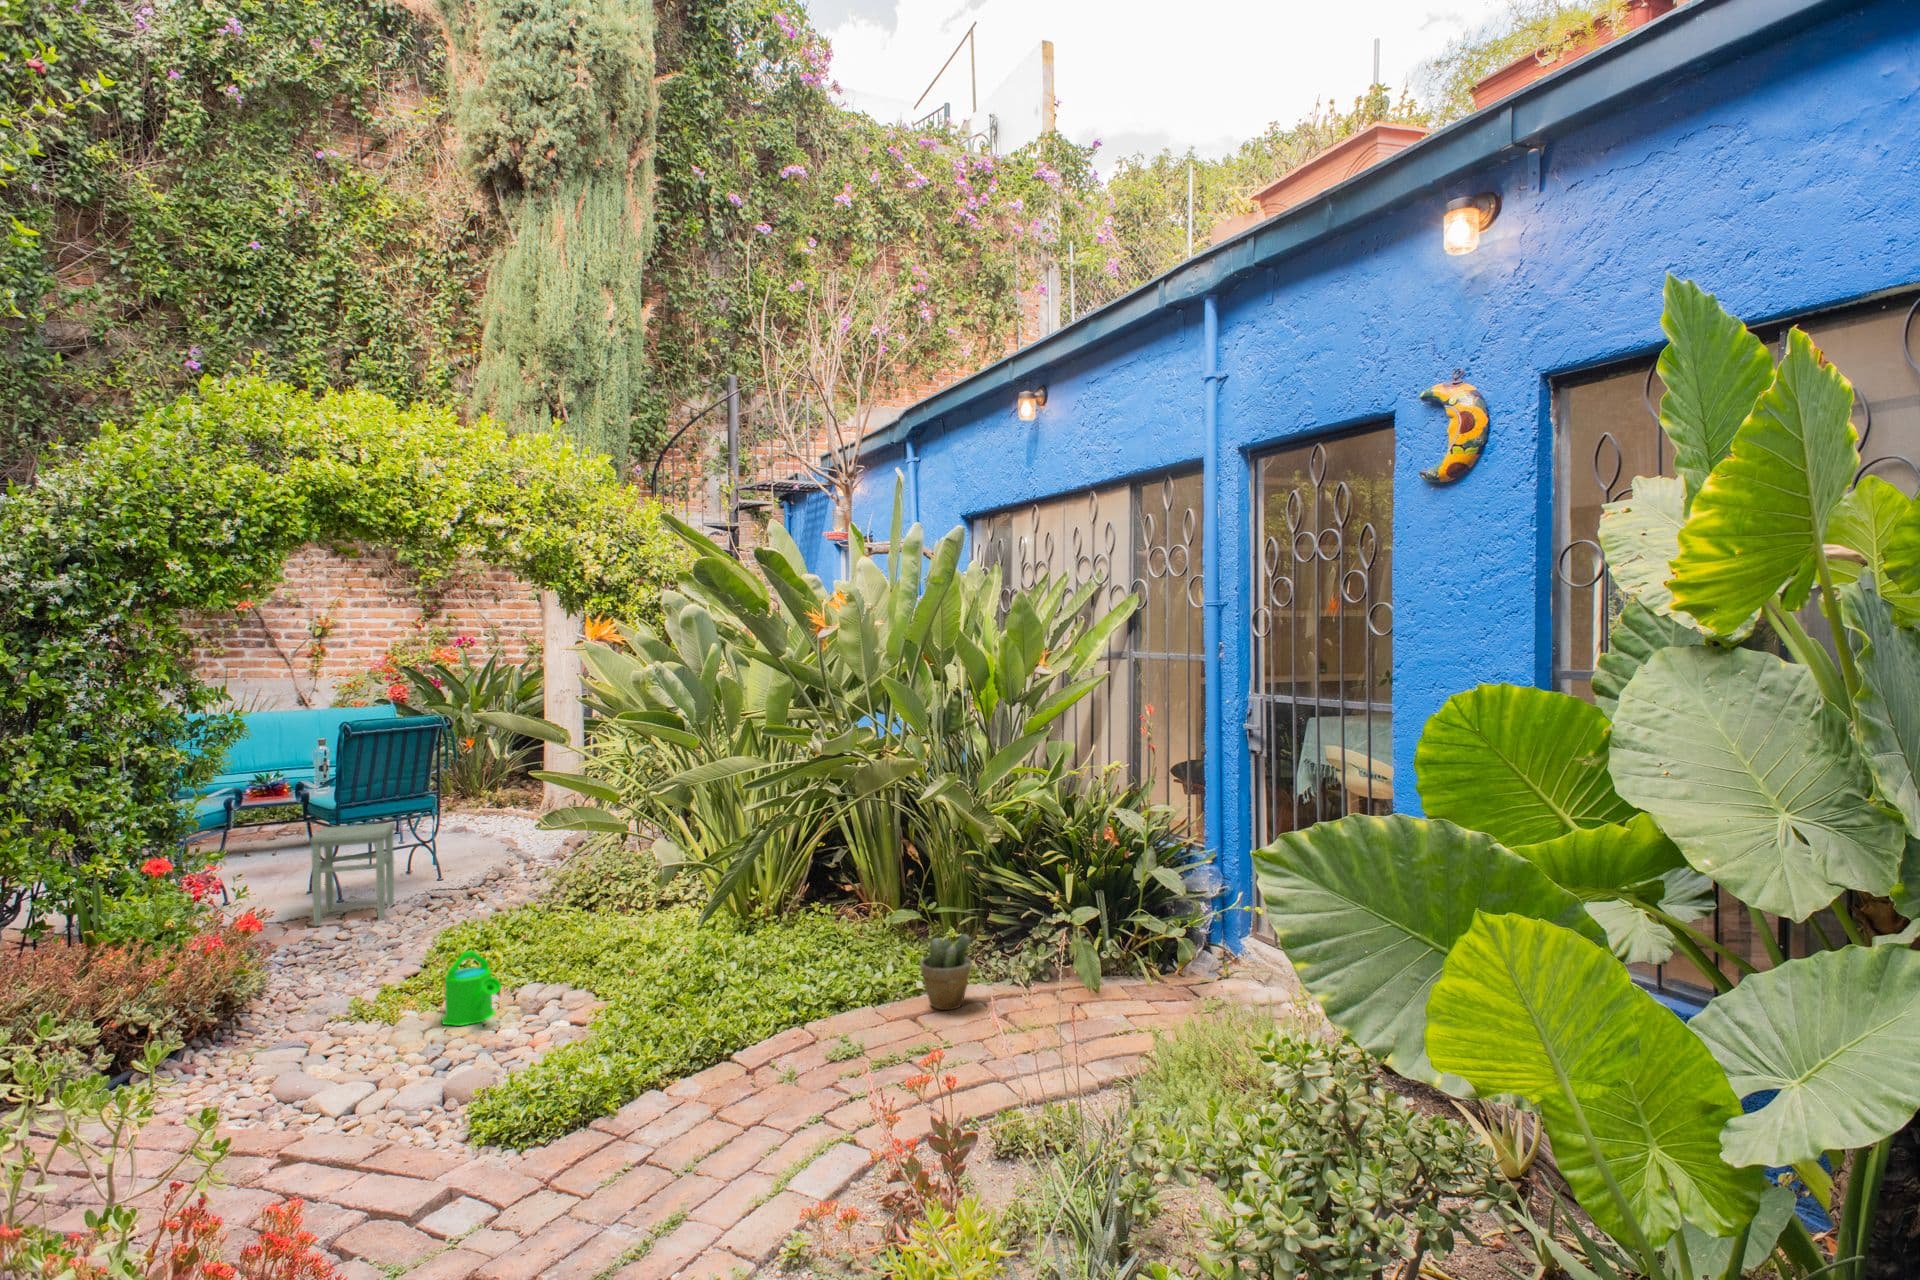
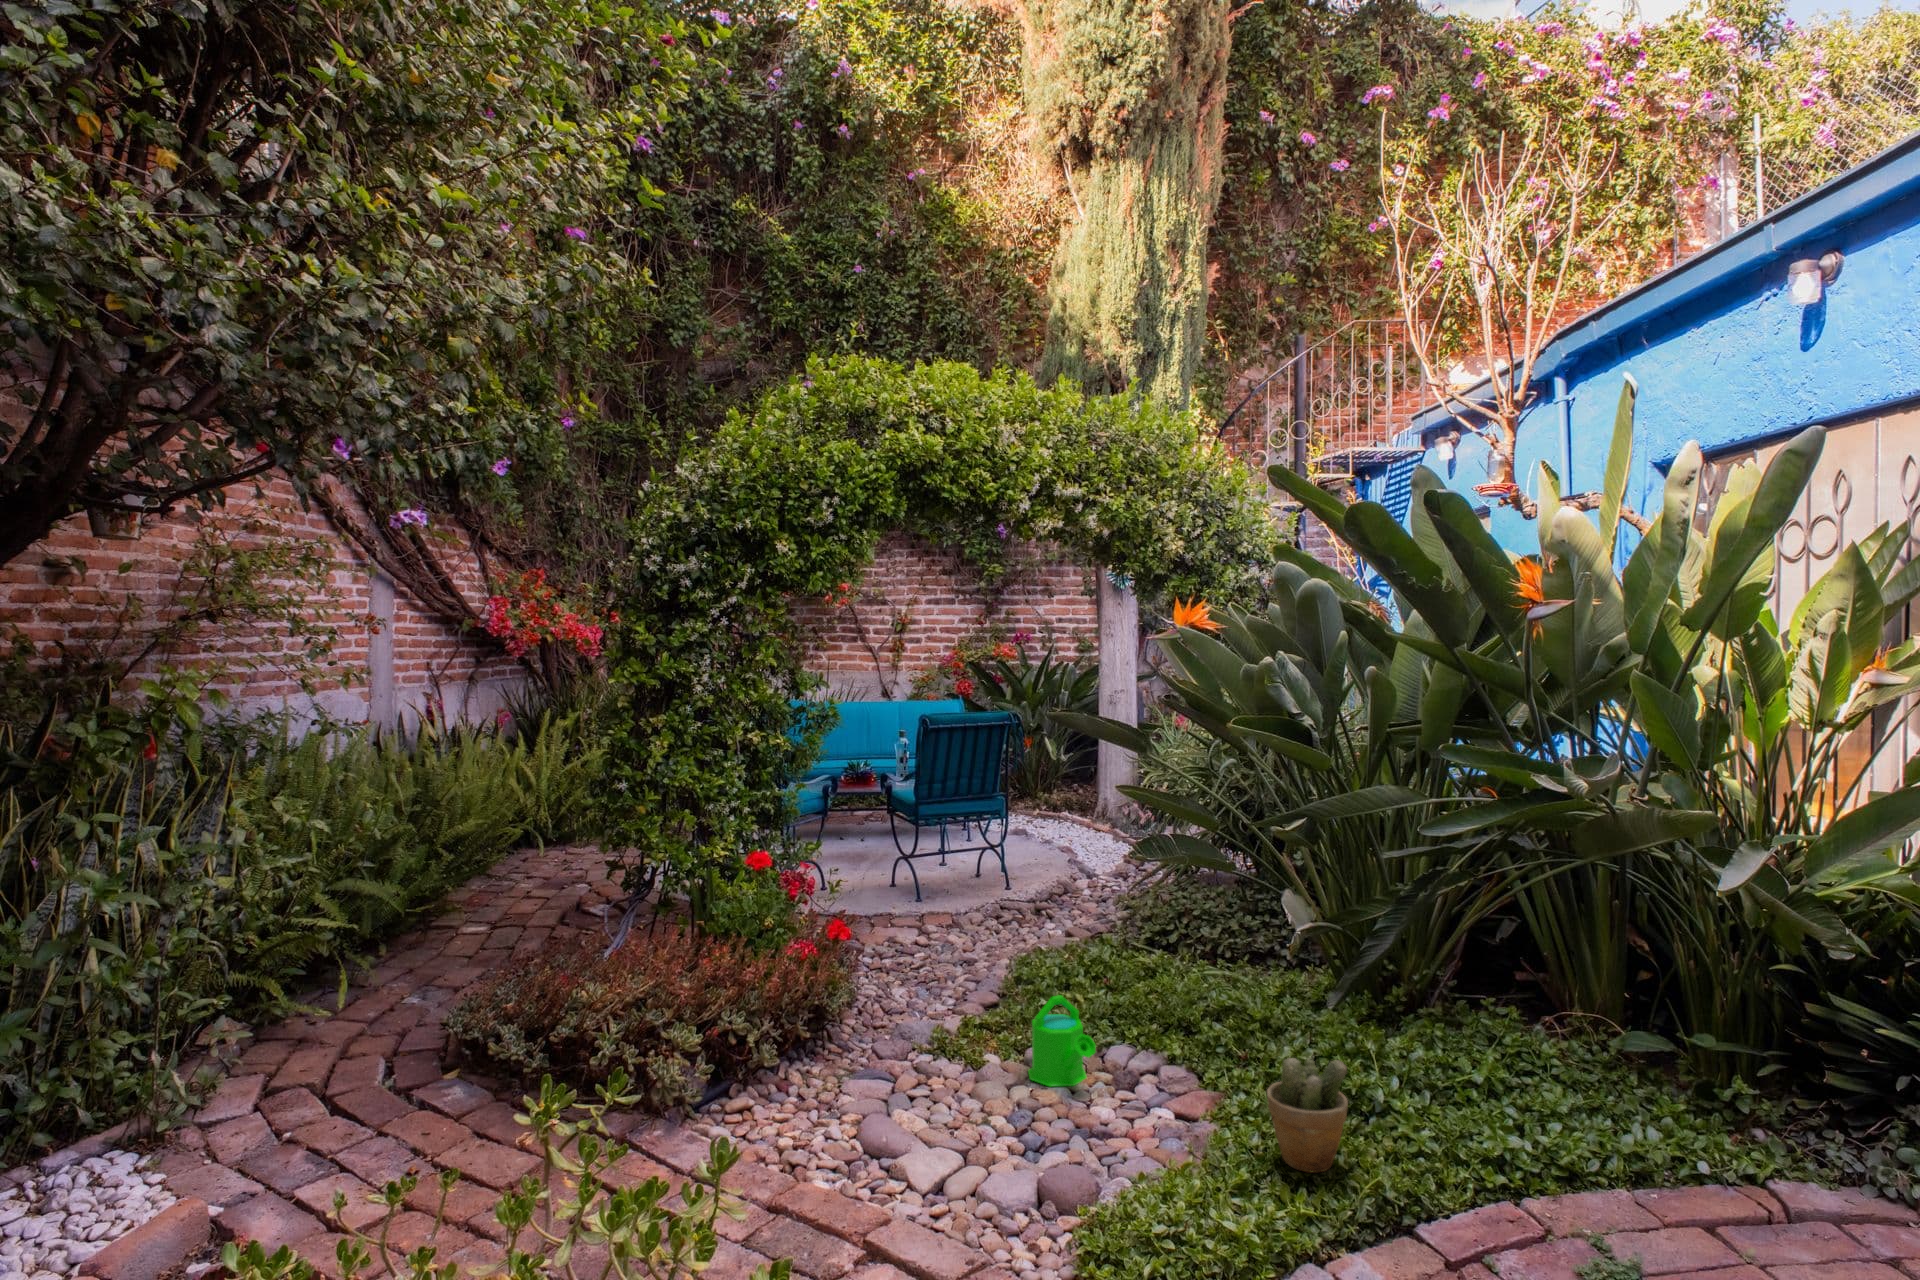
stool: present [309,823,395,926] -> none [894,821,970,925]
potted plant: present [920,934,971,1010] -> present [1267,1058,1348,1172]

